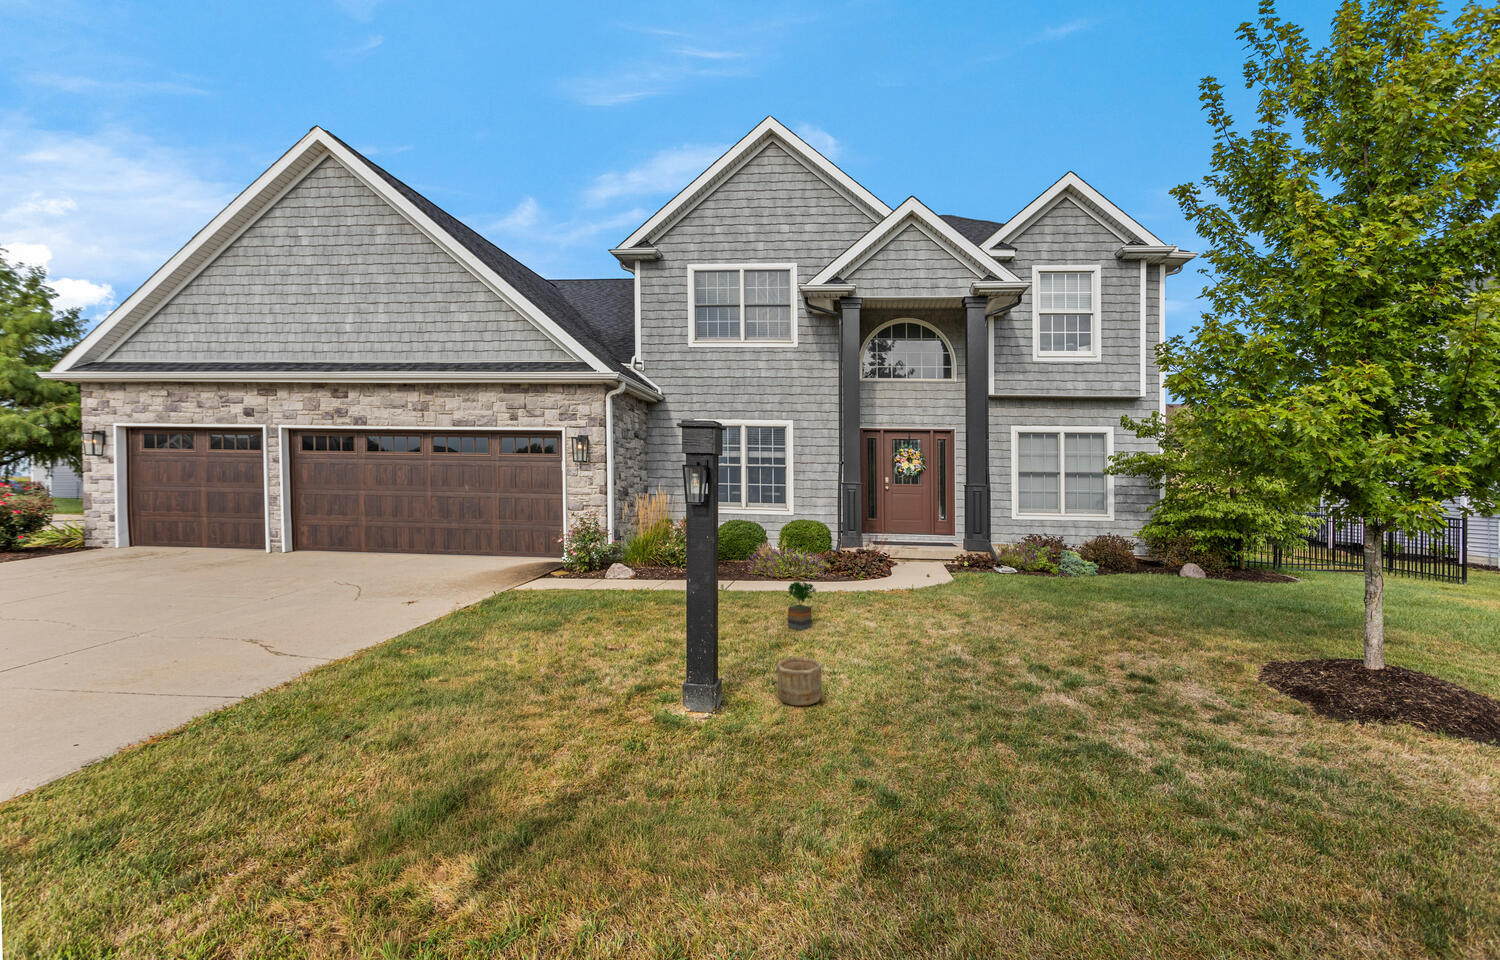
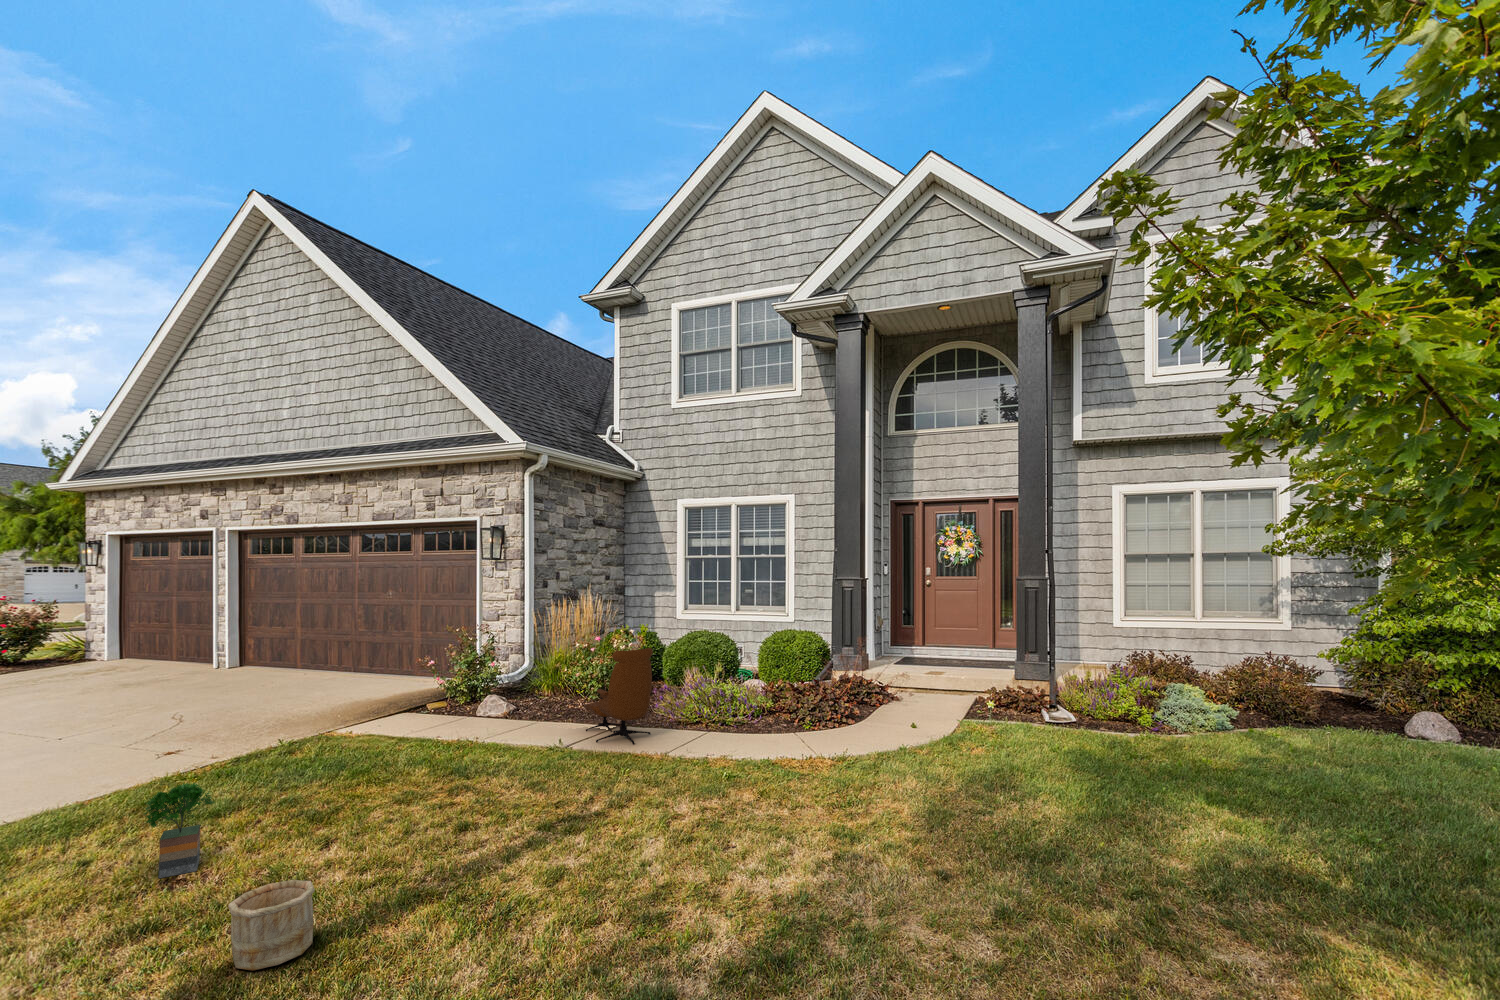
lounge chair: none [722,527,789,592] -> present [586,648,653,744]
potted tree: present [788,582,816,630] -> present [145,783,215,878]

